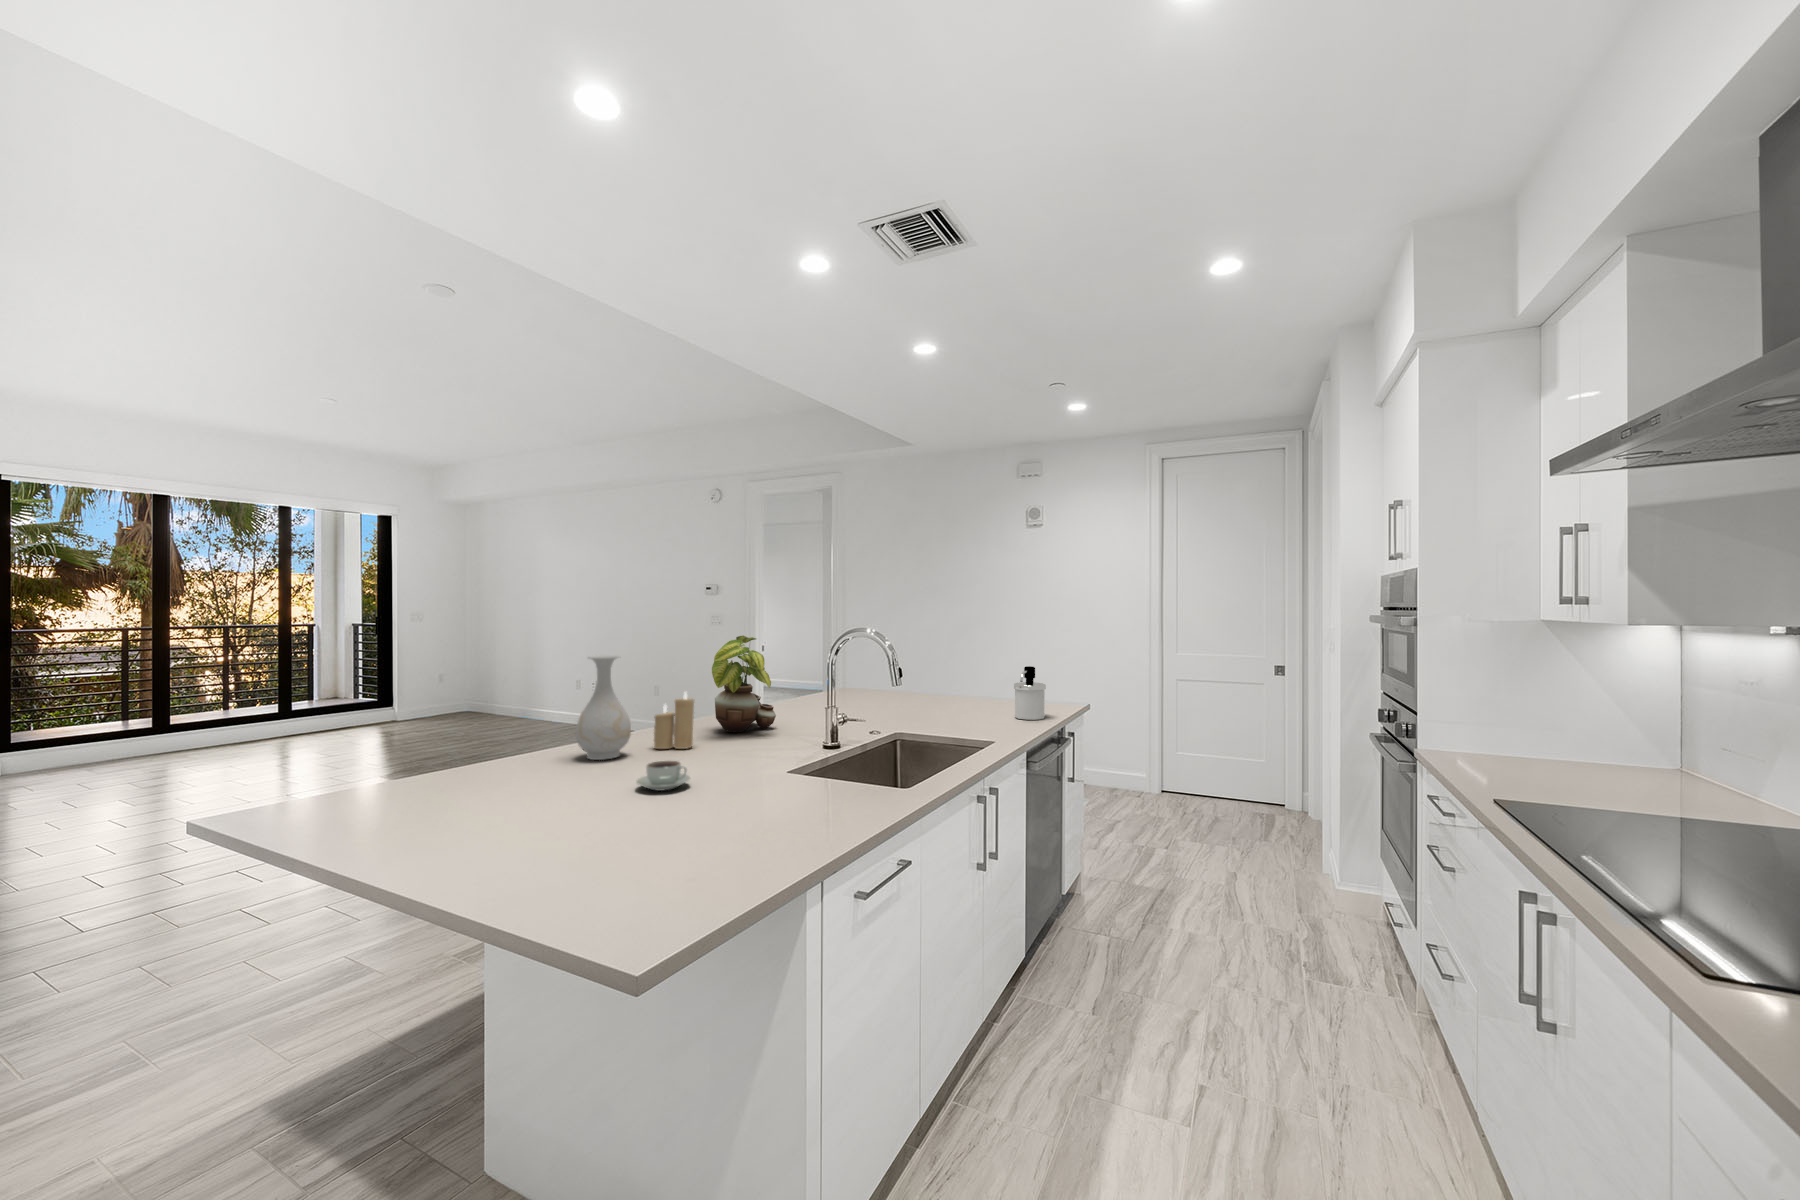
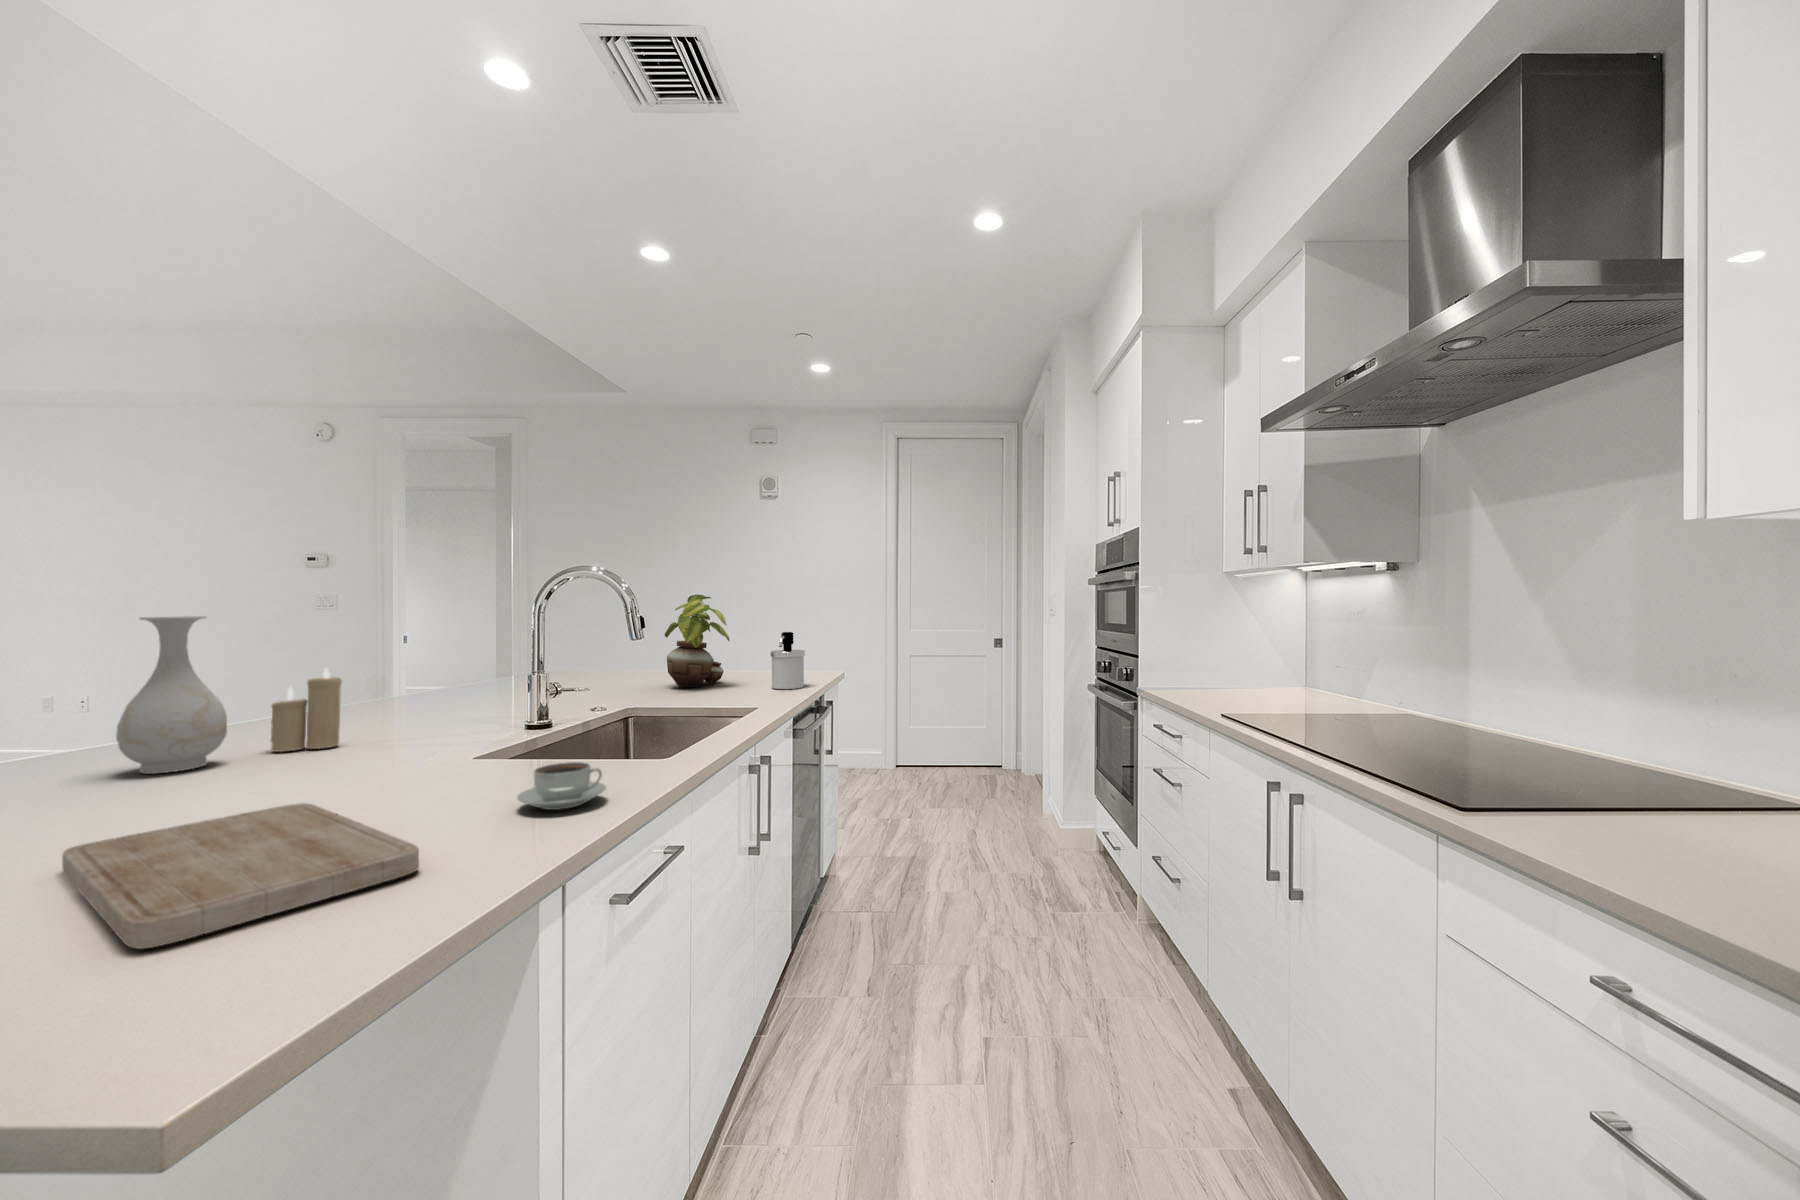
potted plant: present [712,636,776,732] -> present [664,595,729,687]
coffee cup: present [636,761,690,791] -> present [517,762,606,810]
cutting board: none [559,797,733,885] -> present [62,803,419,949]

